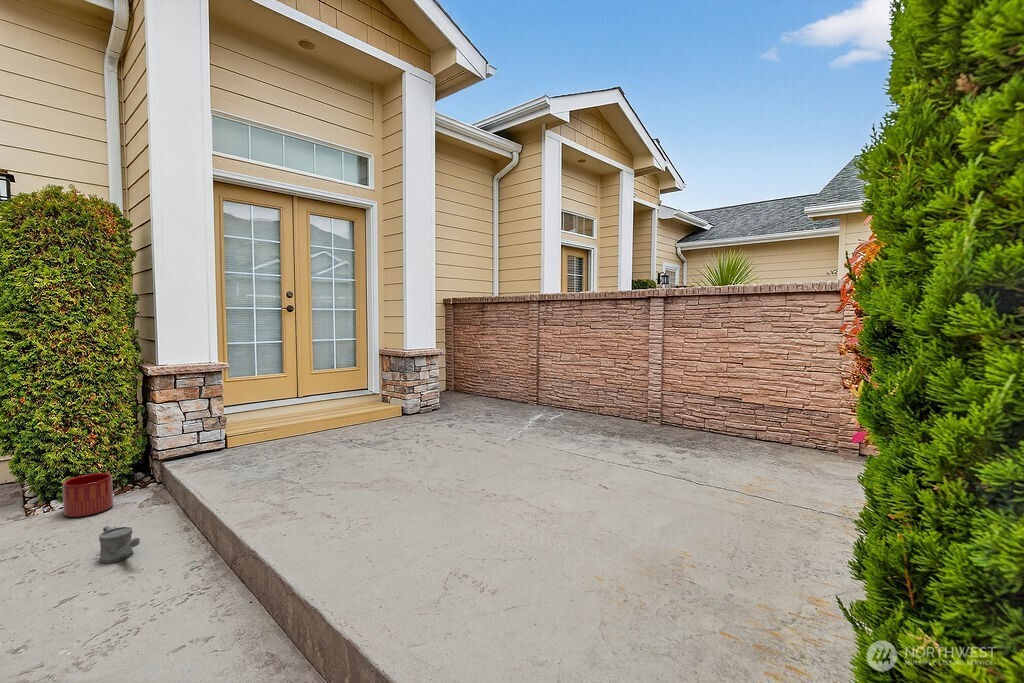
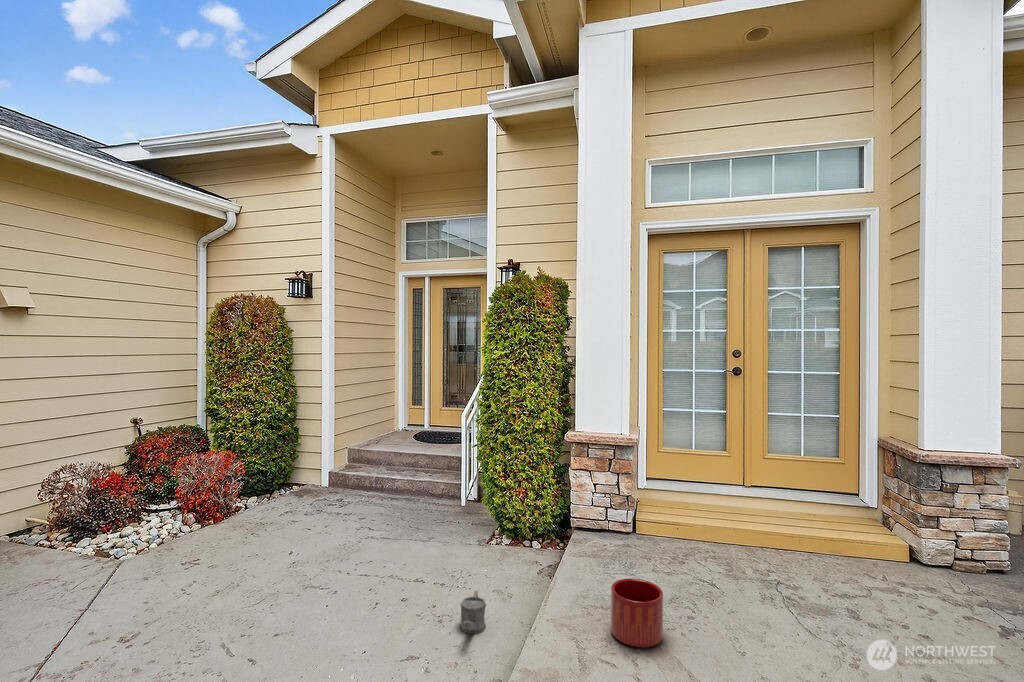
planter: present [62,473,113,517] -> present [611,578,663,647]

